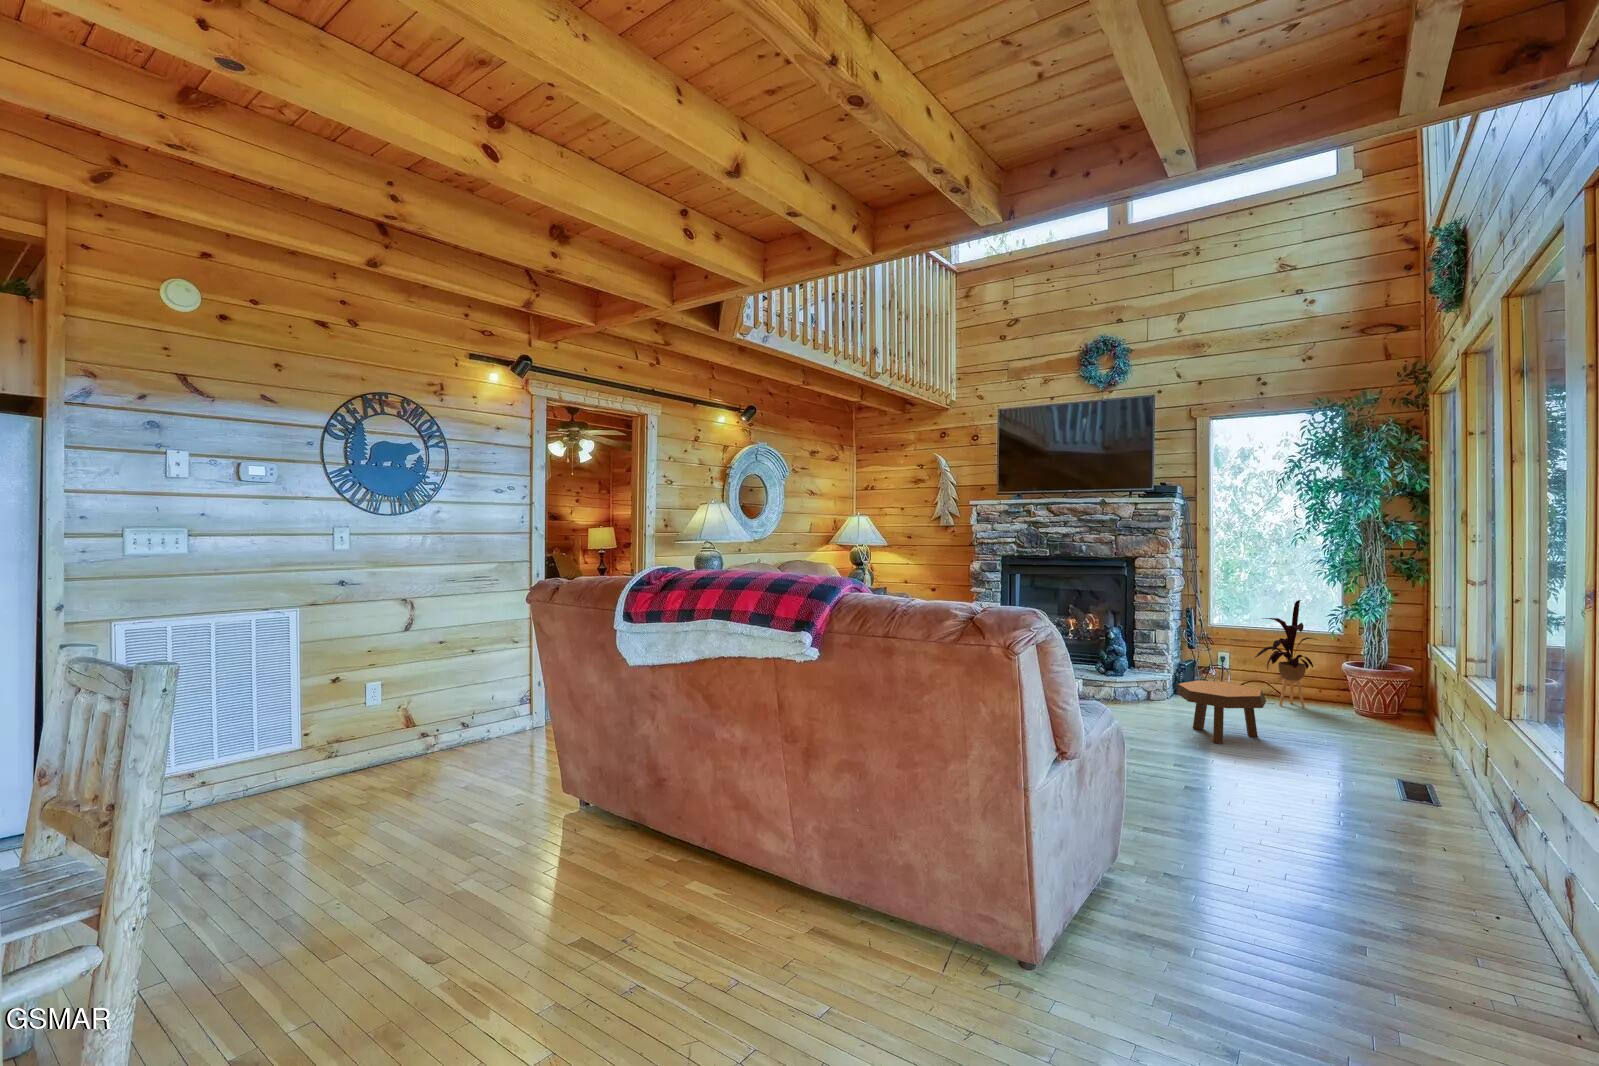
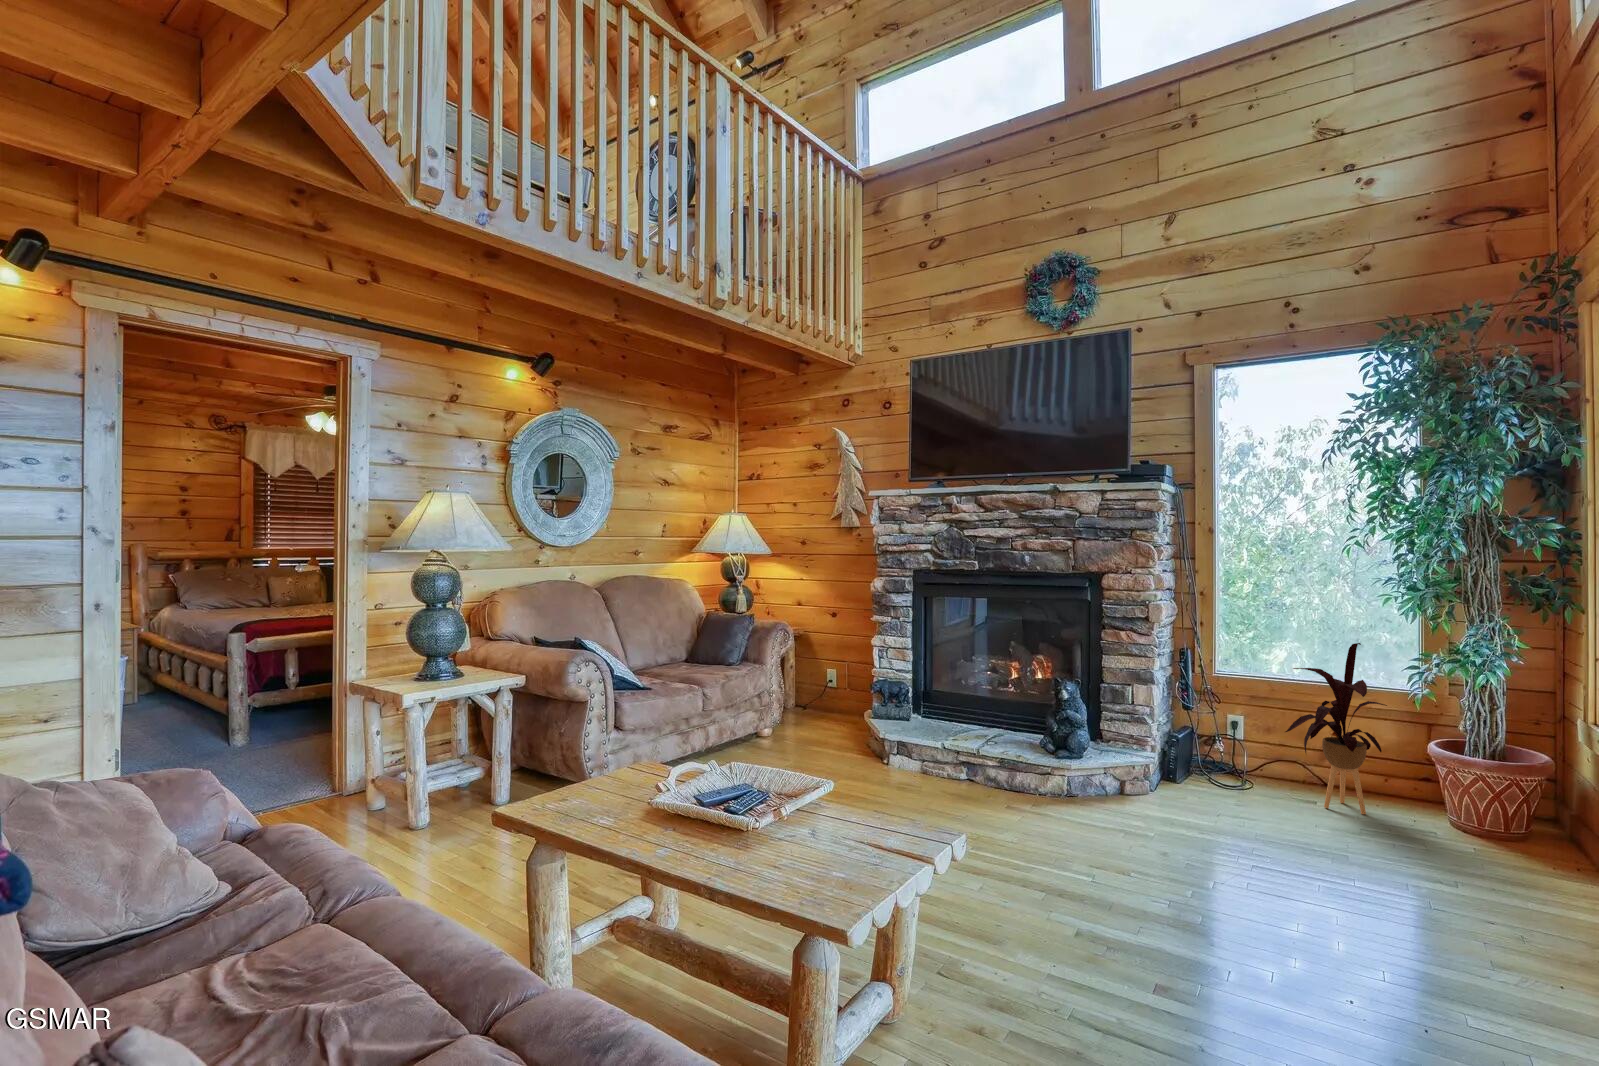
footstool: present [1177,680,1266,744] -> none [1164,783,1319,917]

